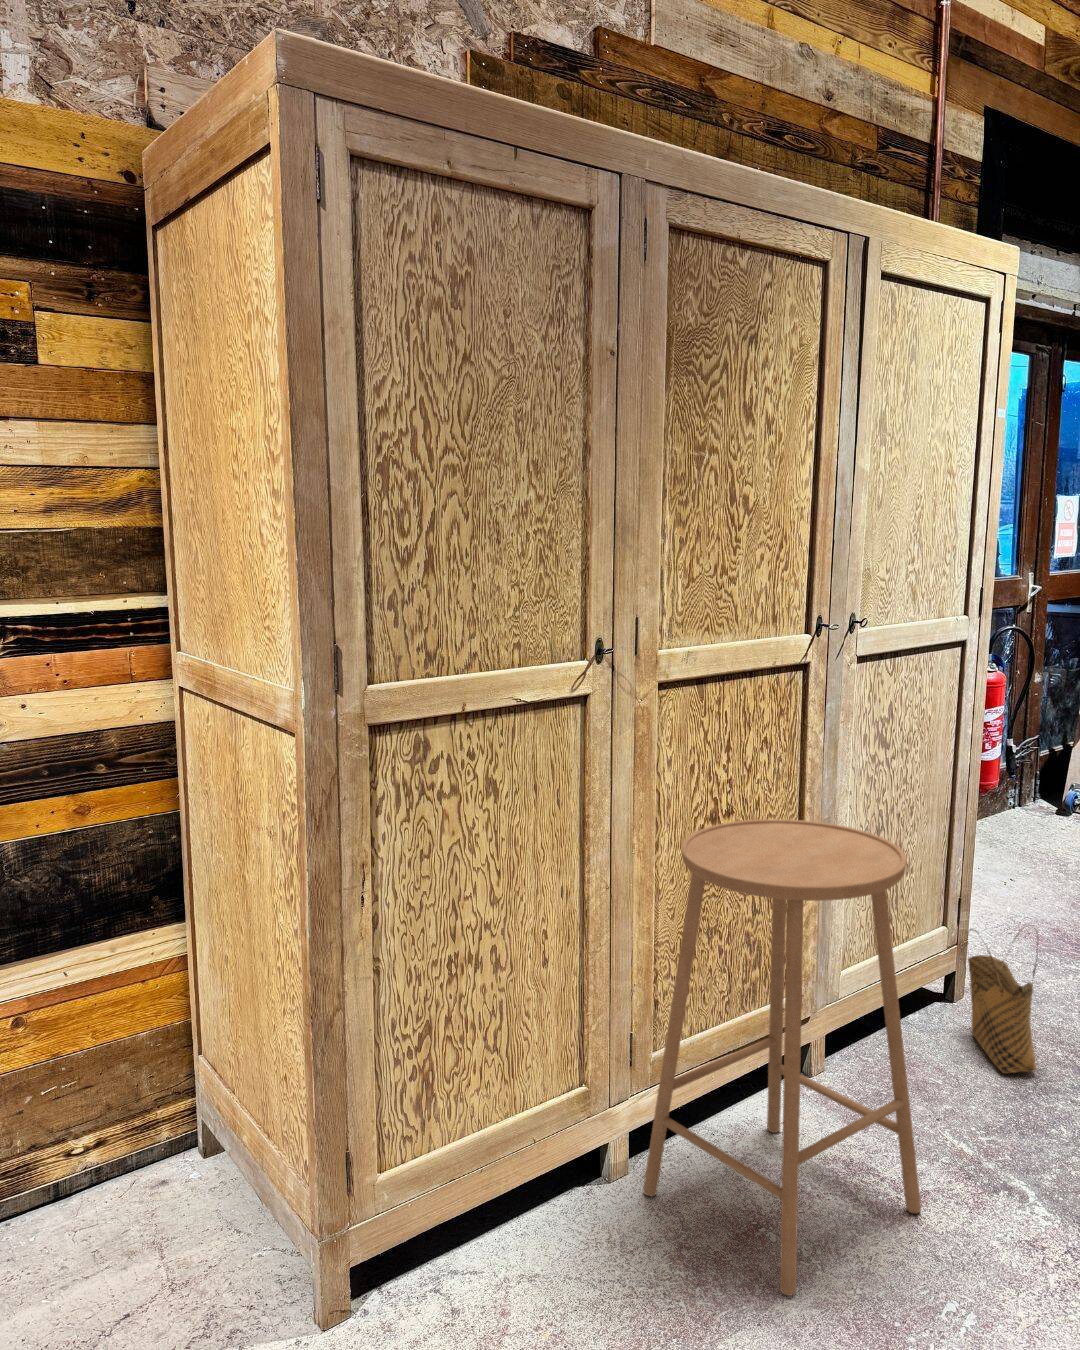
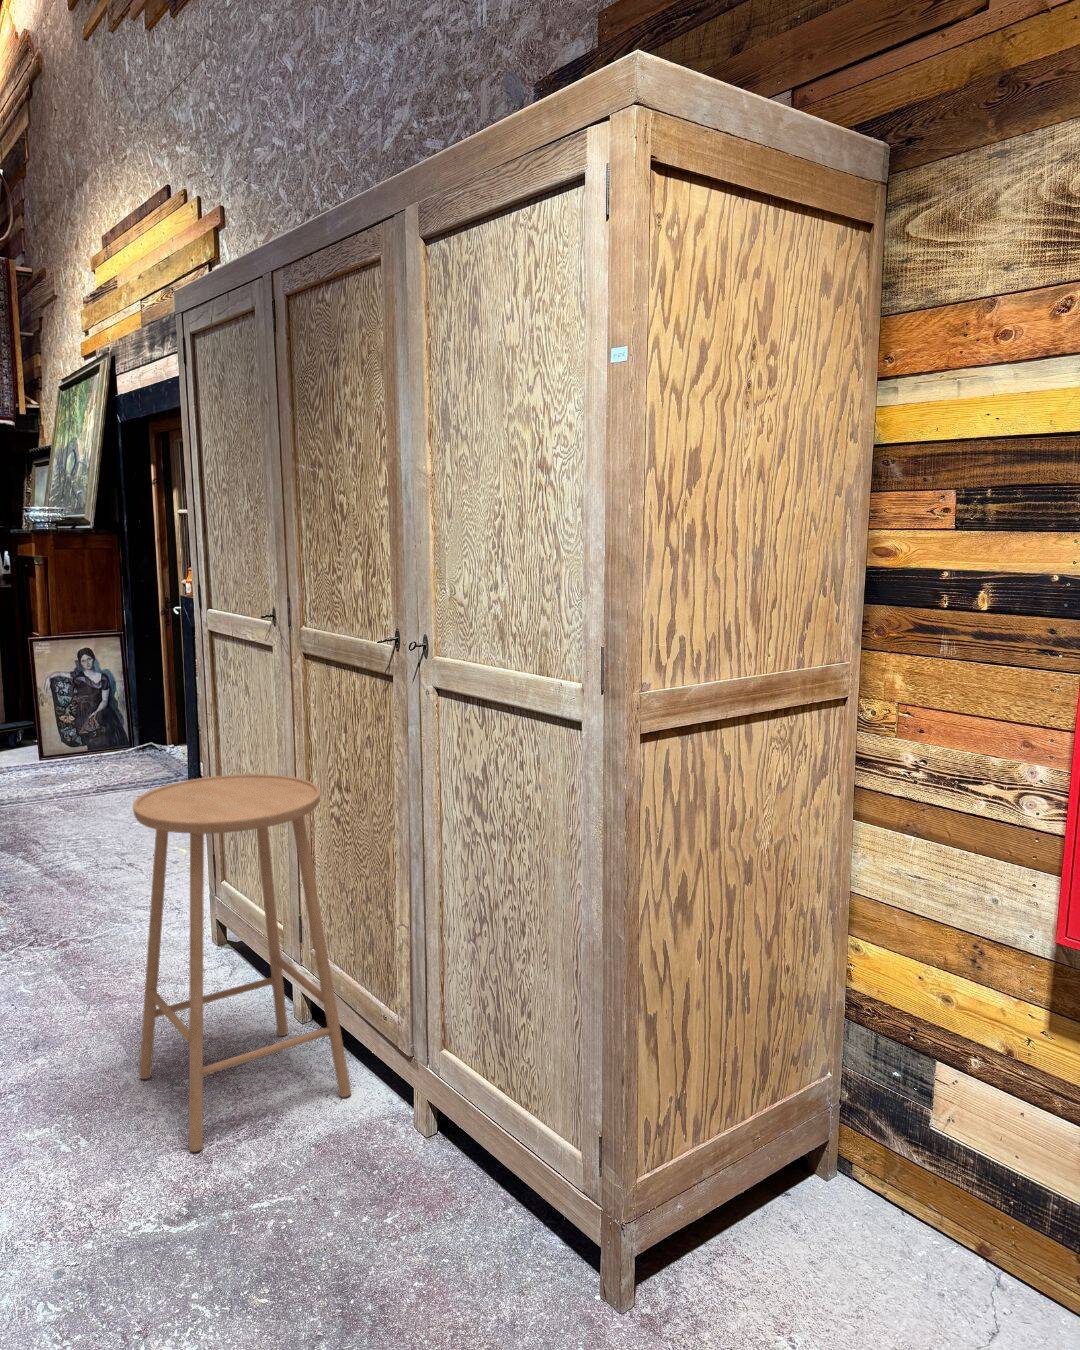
woven basket: present [967,925,1038,1073] -> none [384,1093,526,1305]

